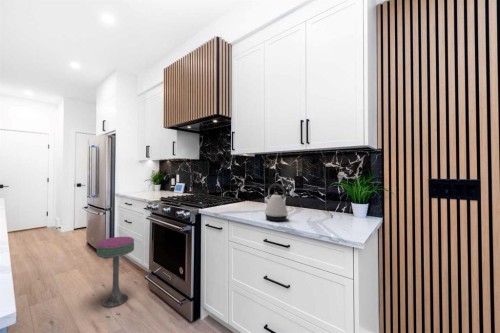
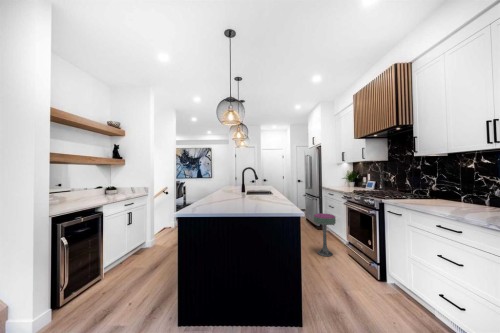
kettle: present [265,184,288,221] -> none [444,180,474,214]

